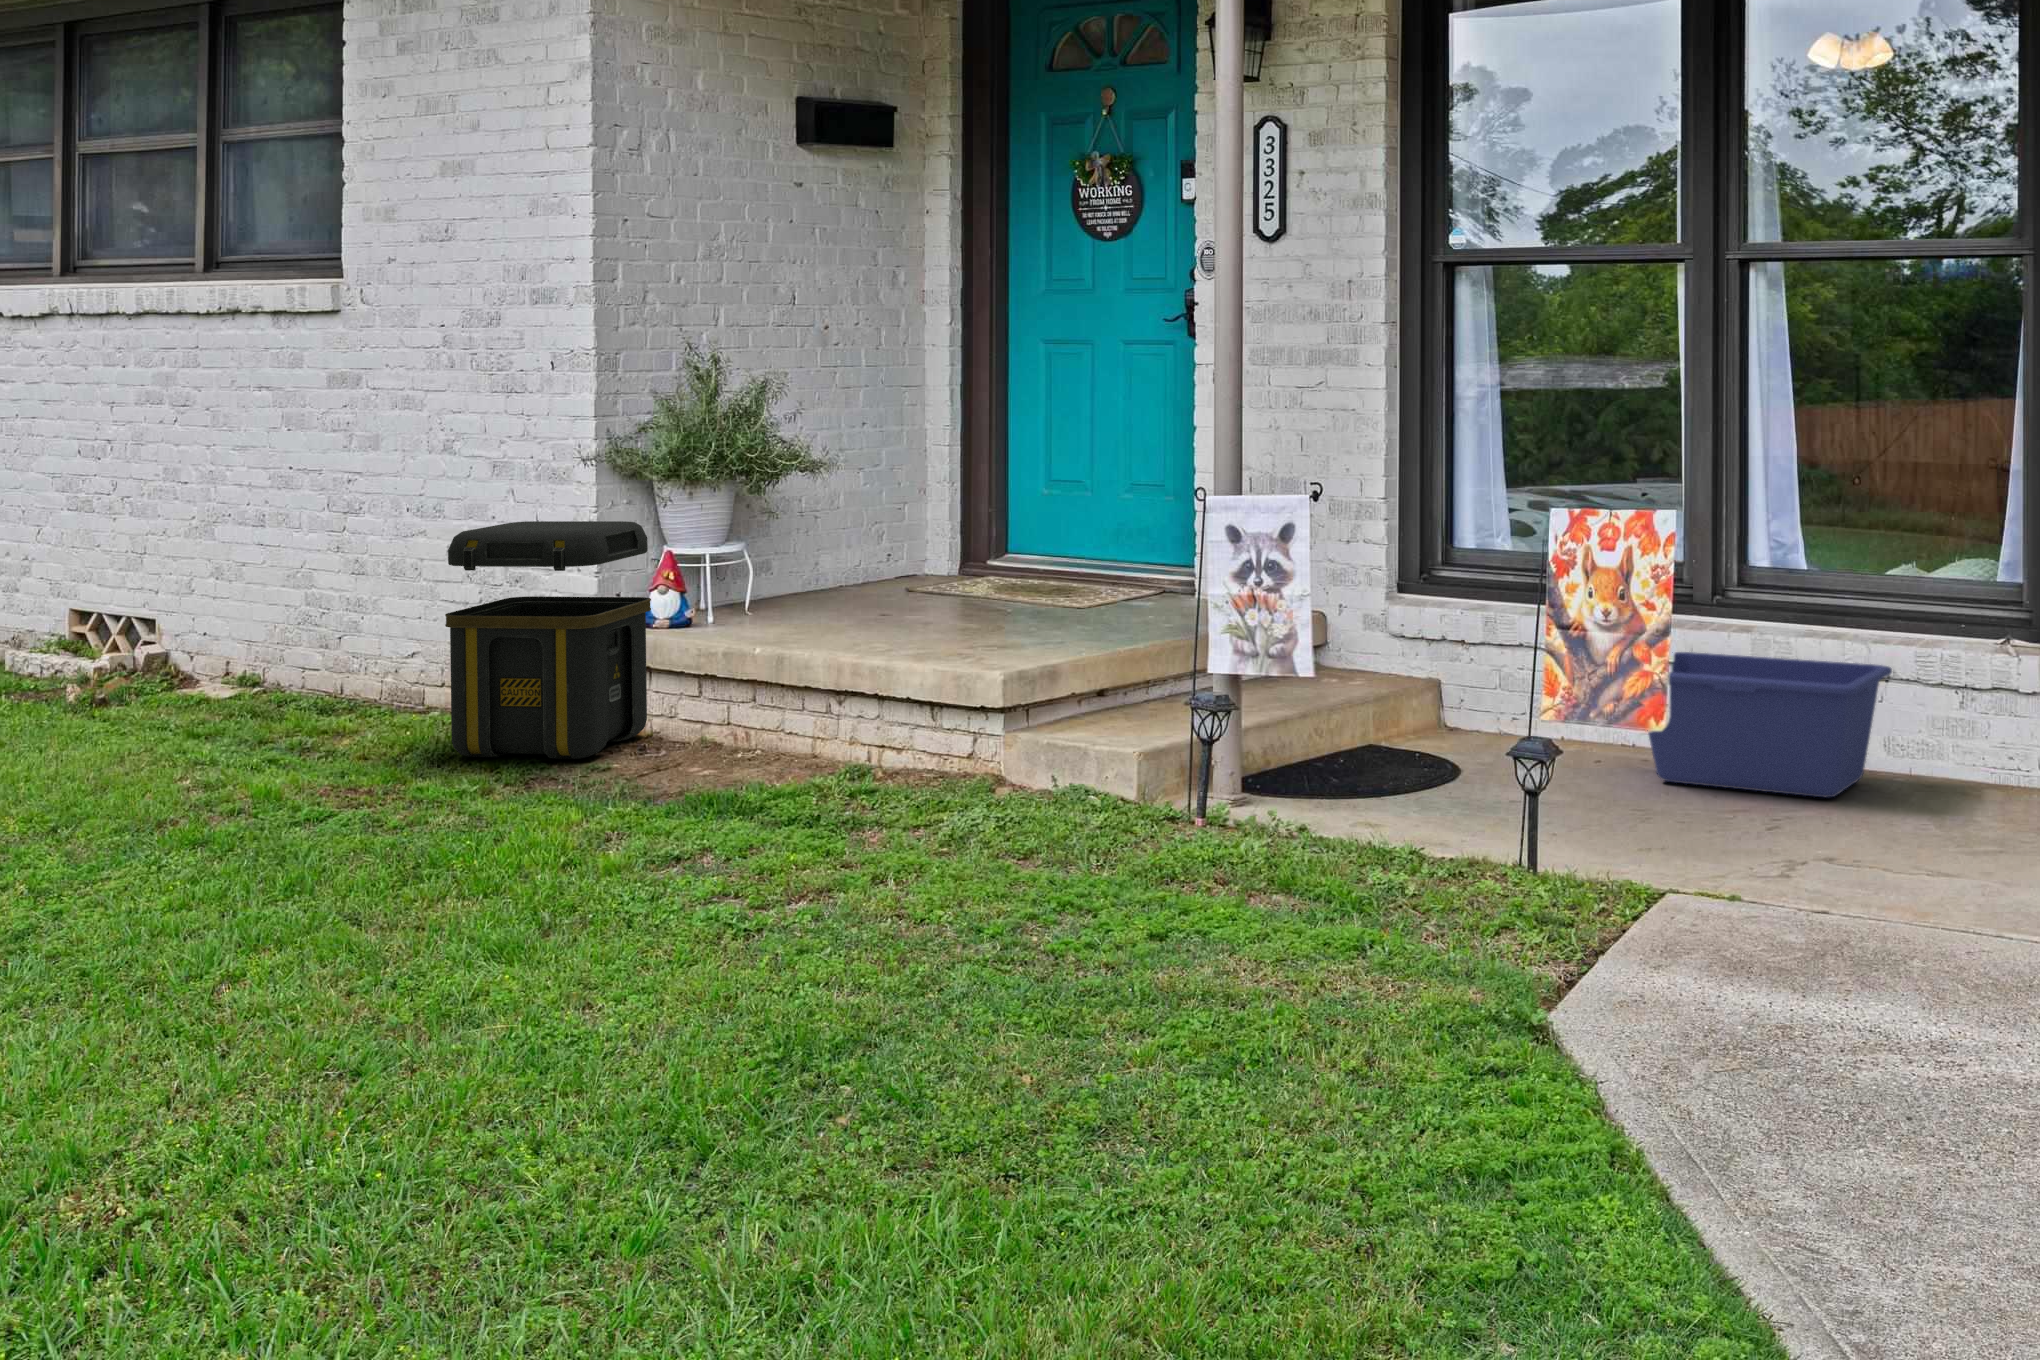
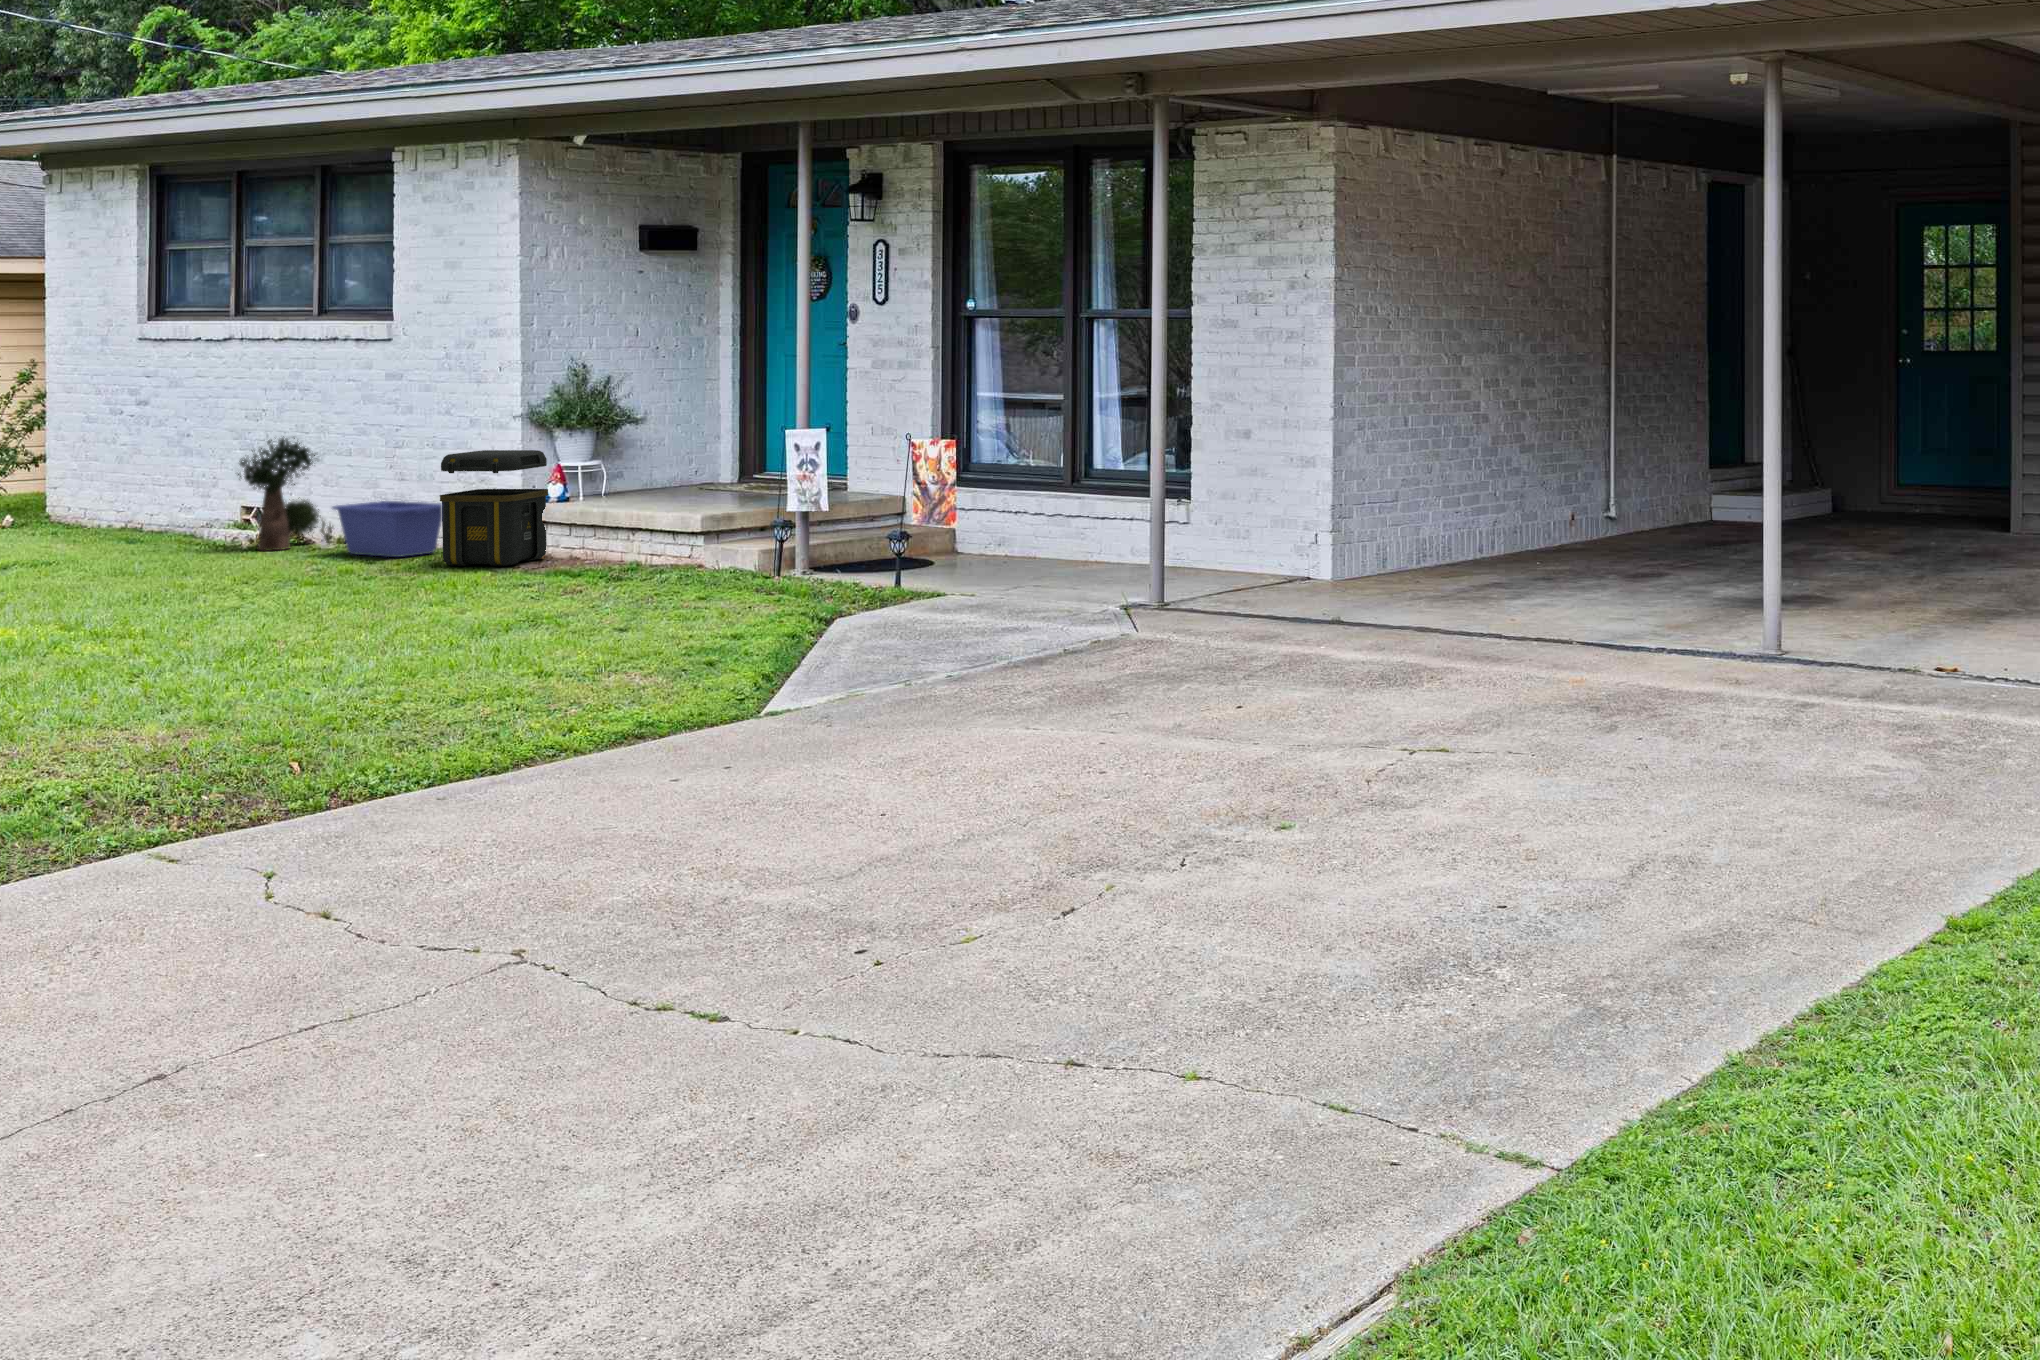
potted plant: none [52,491,233,707] -> present [238,438,333,551]
storage bin: present [1648,652,1892,798] -> present [333,501,442,557]

